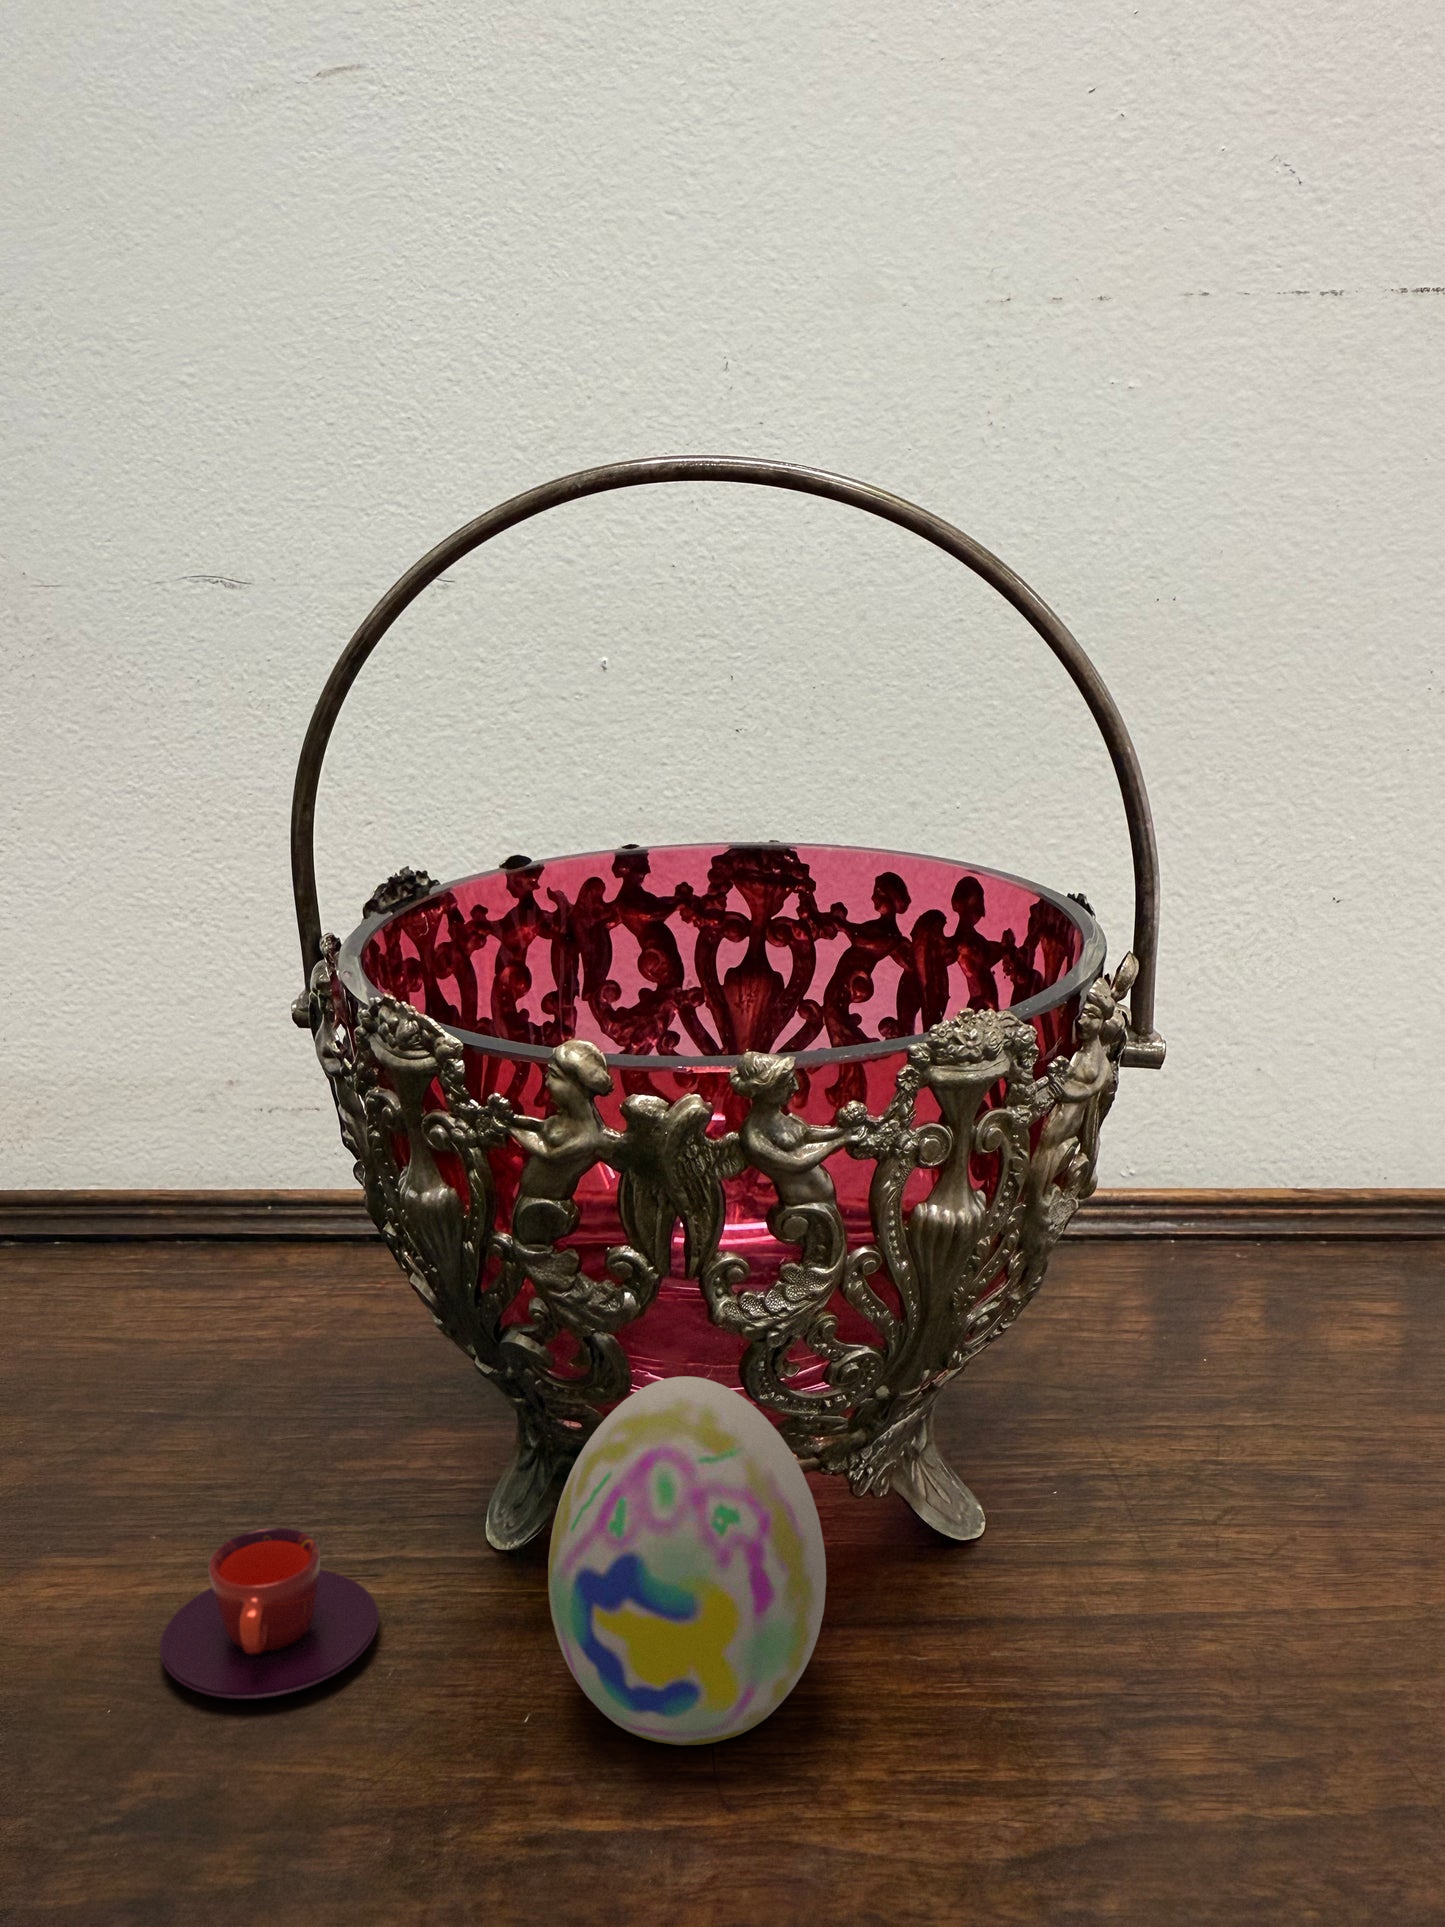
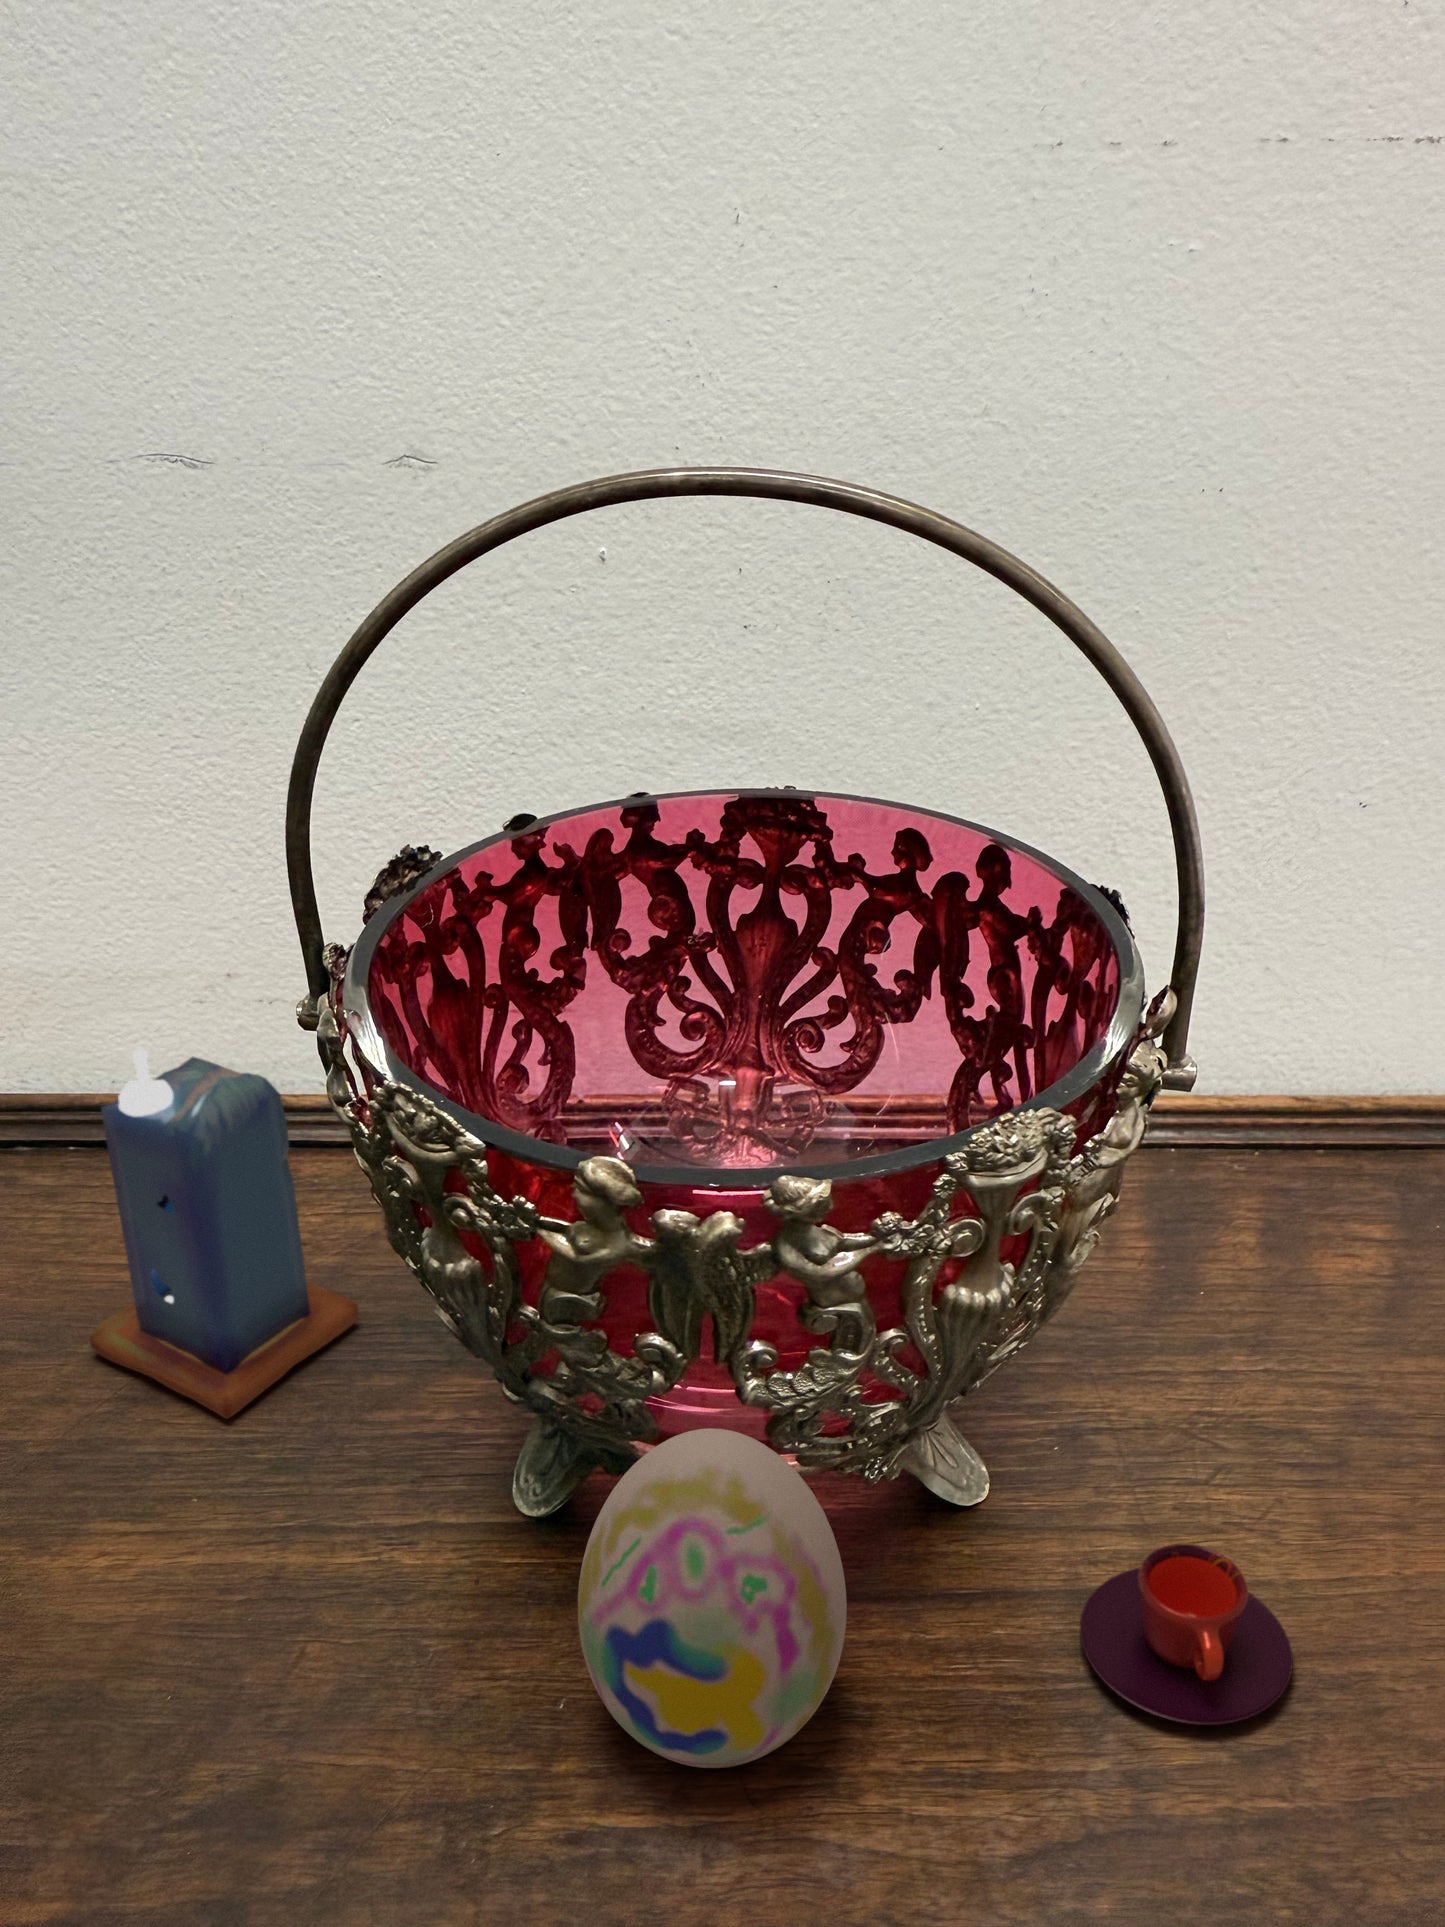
candle: none [71,1077,344,1459] -> present [90,1048,359,1419]
teacup: present [160,1528,379,1699] -> present [1080,1544,1293,1725]

